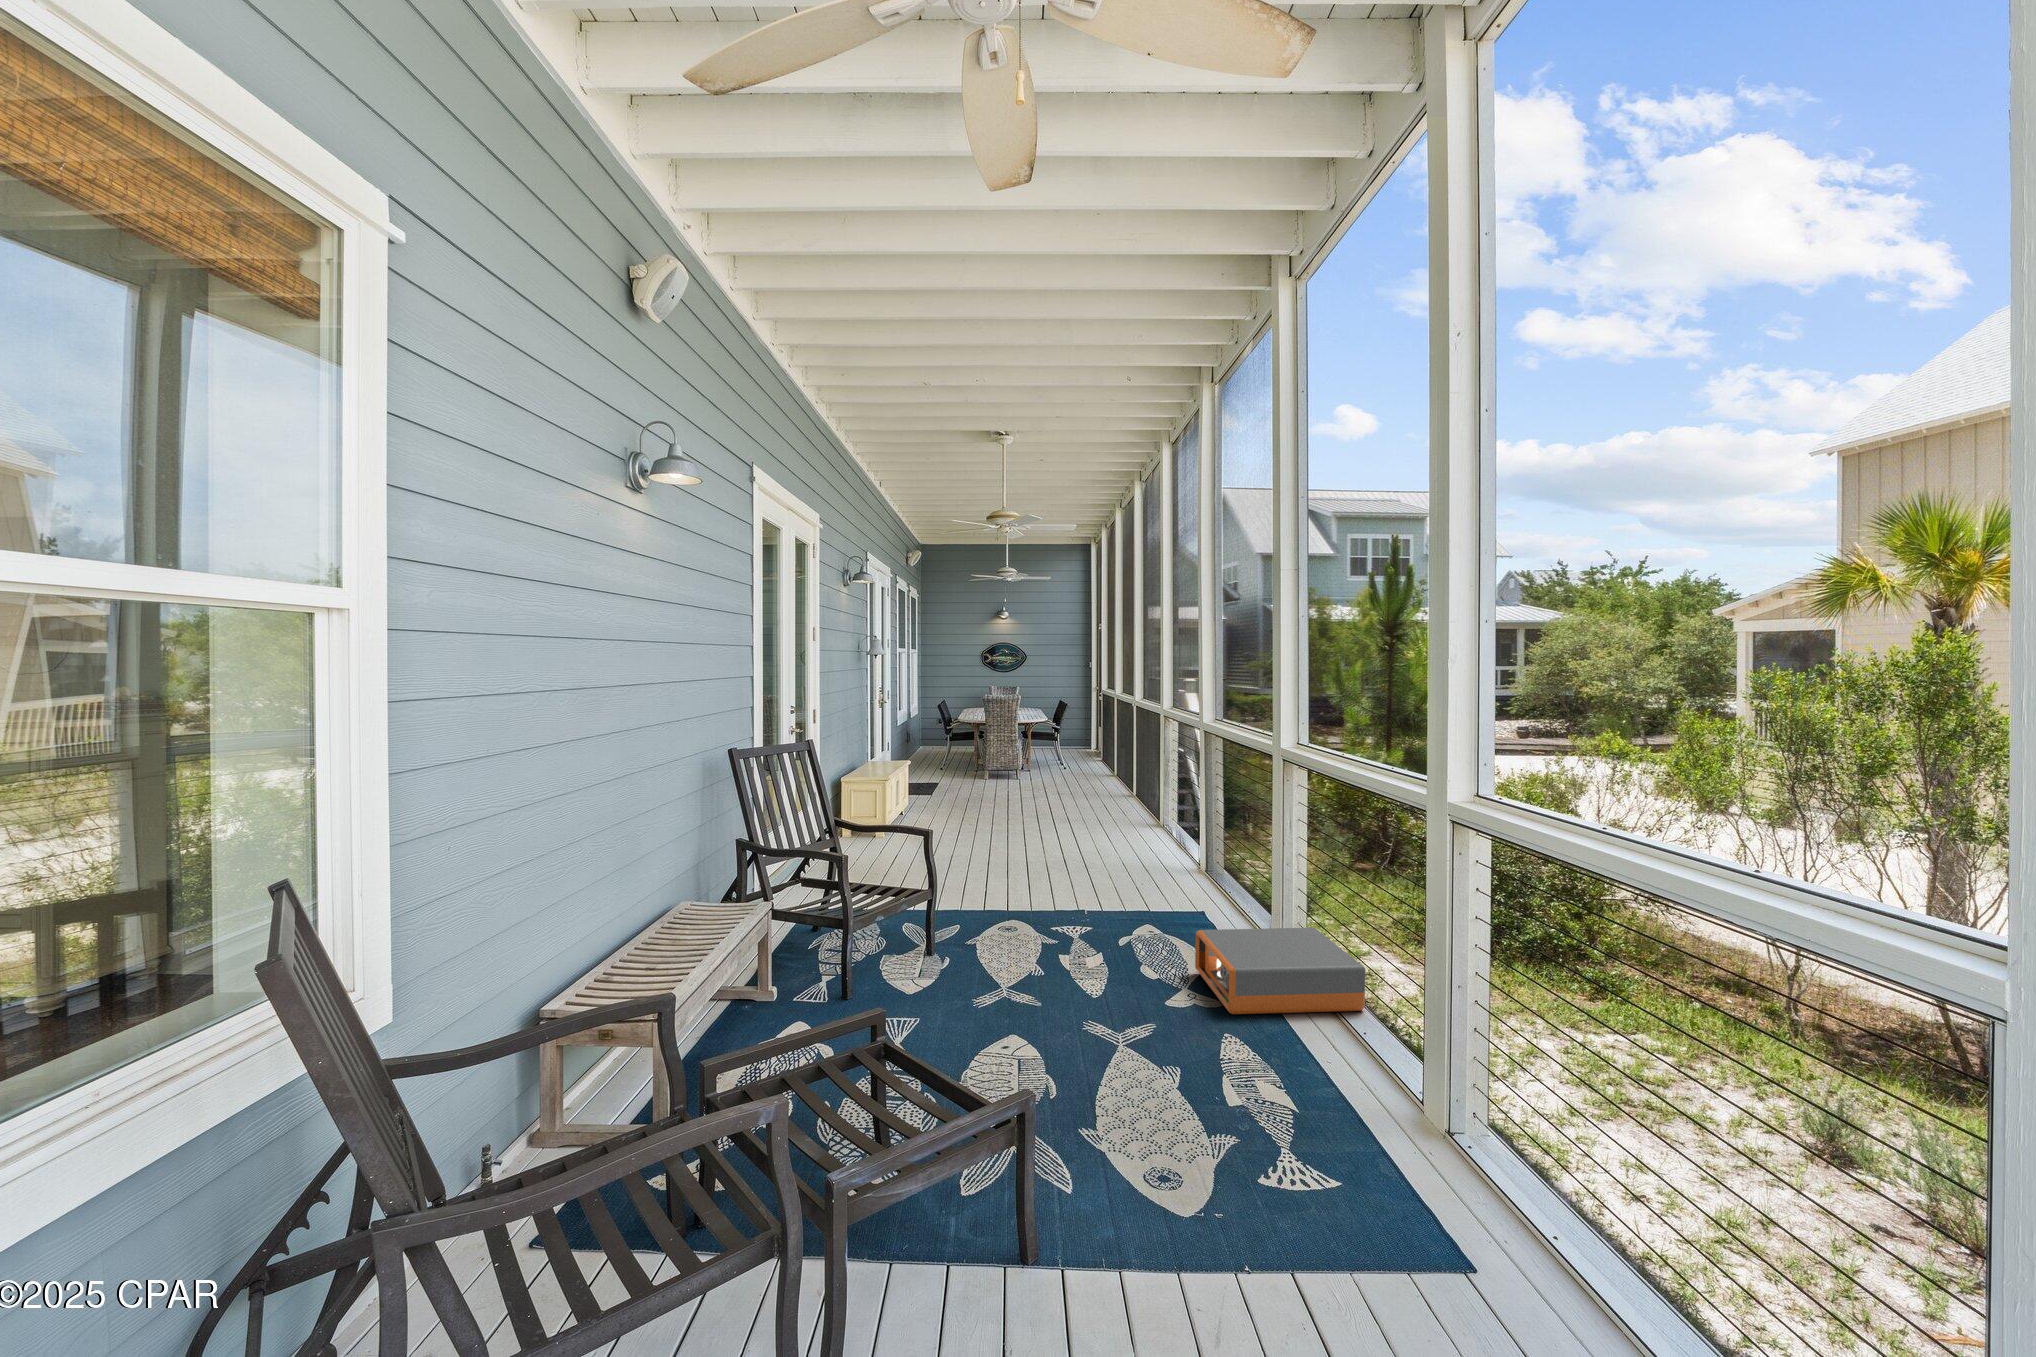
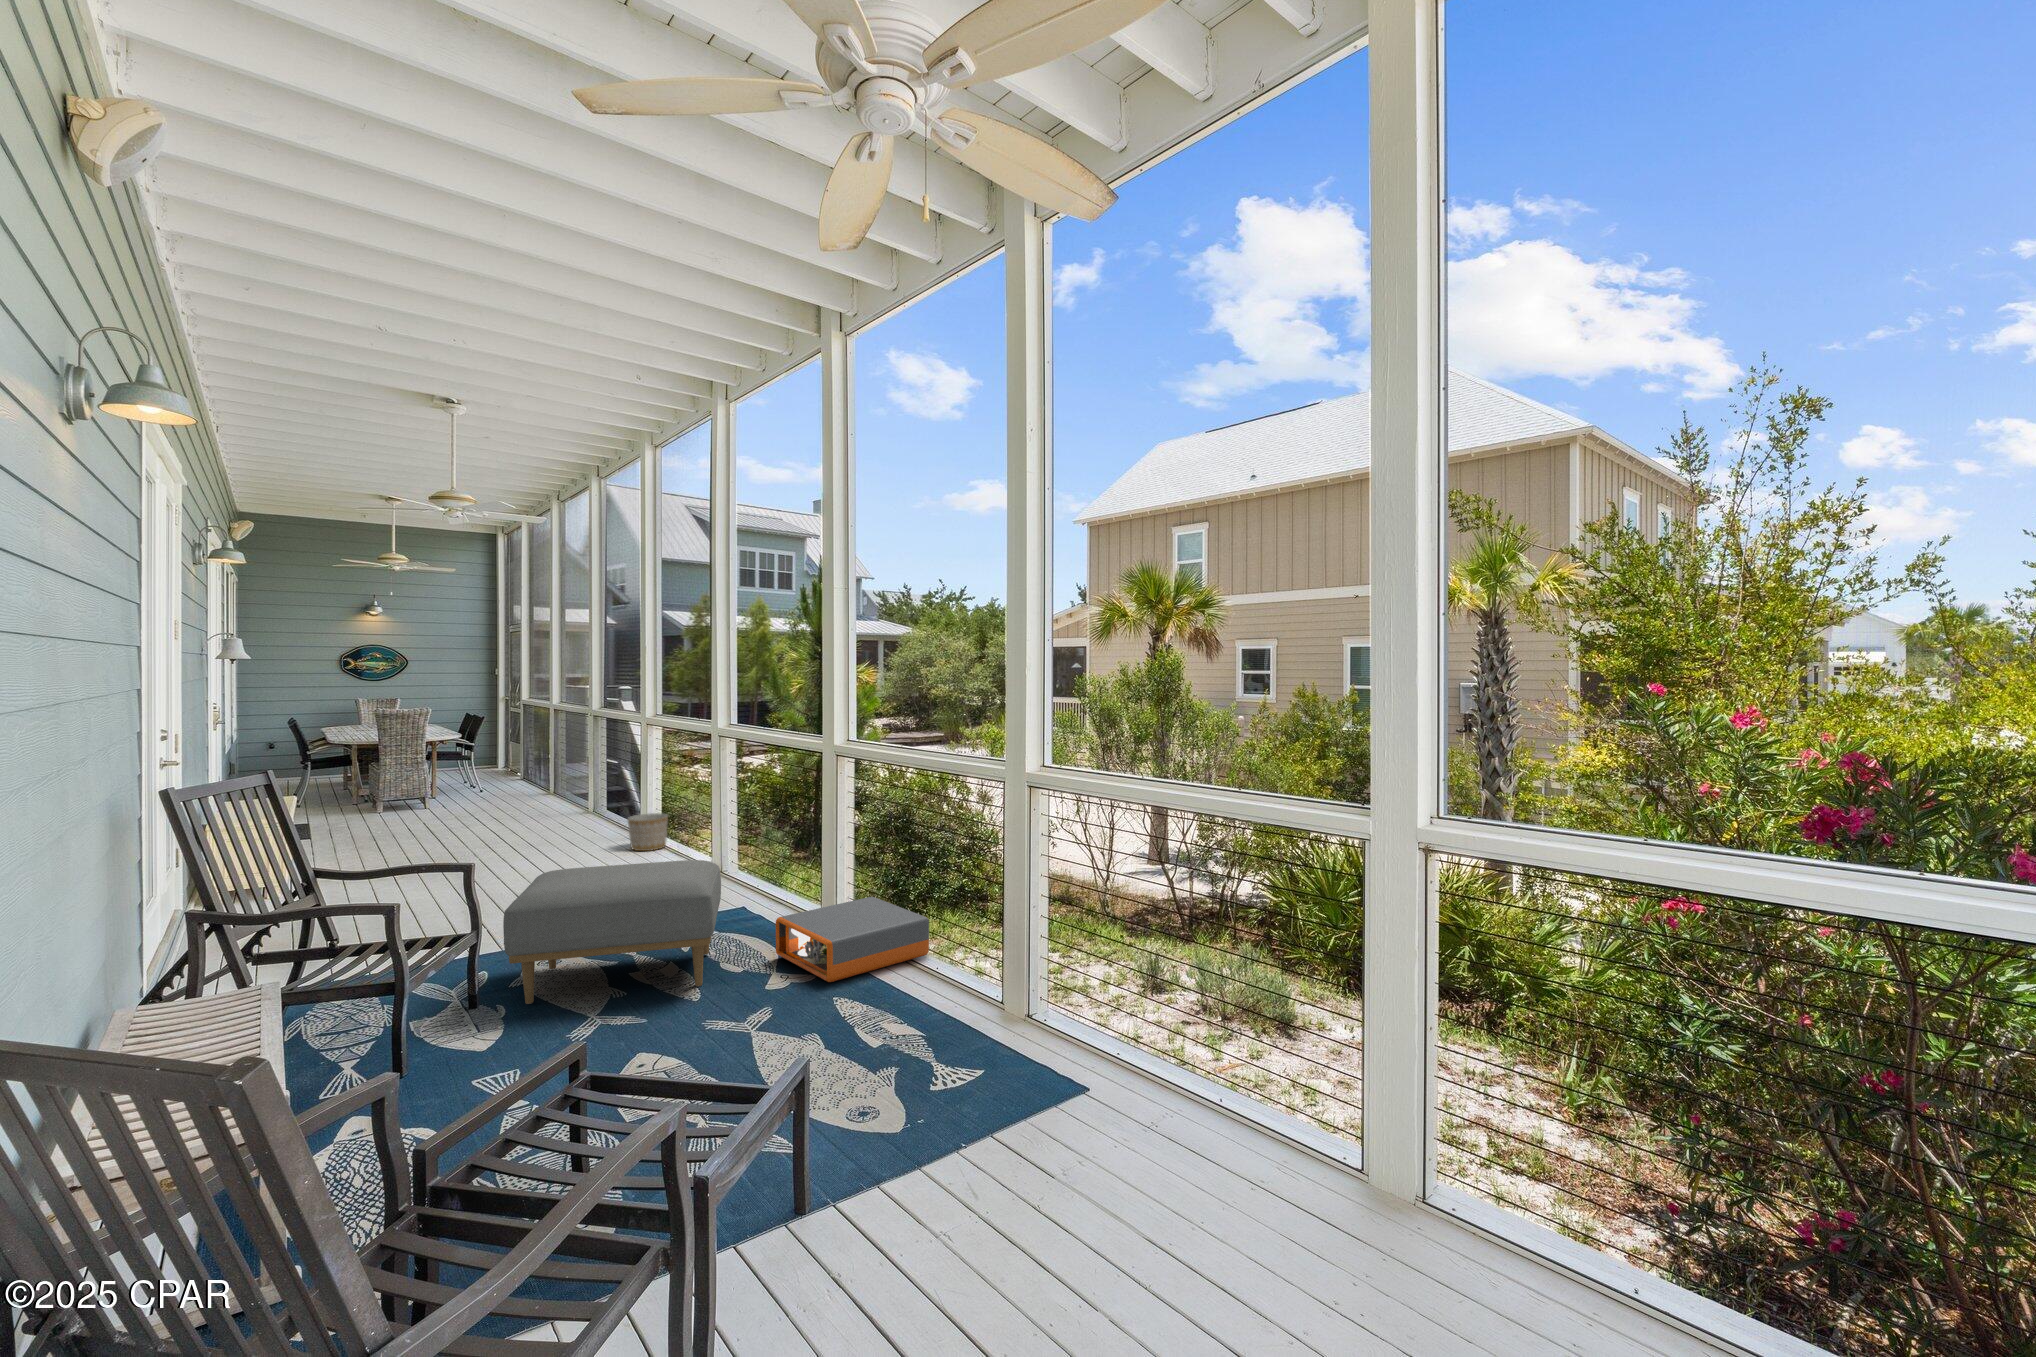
planter: none [1138,804,1175,840] -> present [628,813,668,851]
ottoman: none [945,845,1152,984] -> present [503,860,721,1004]

